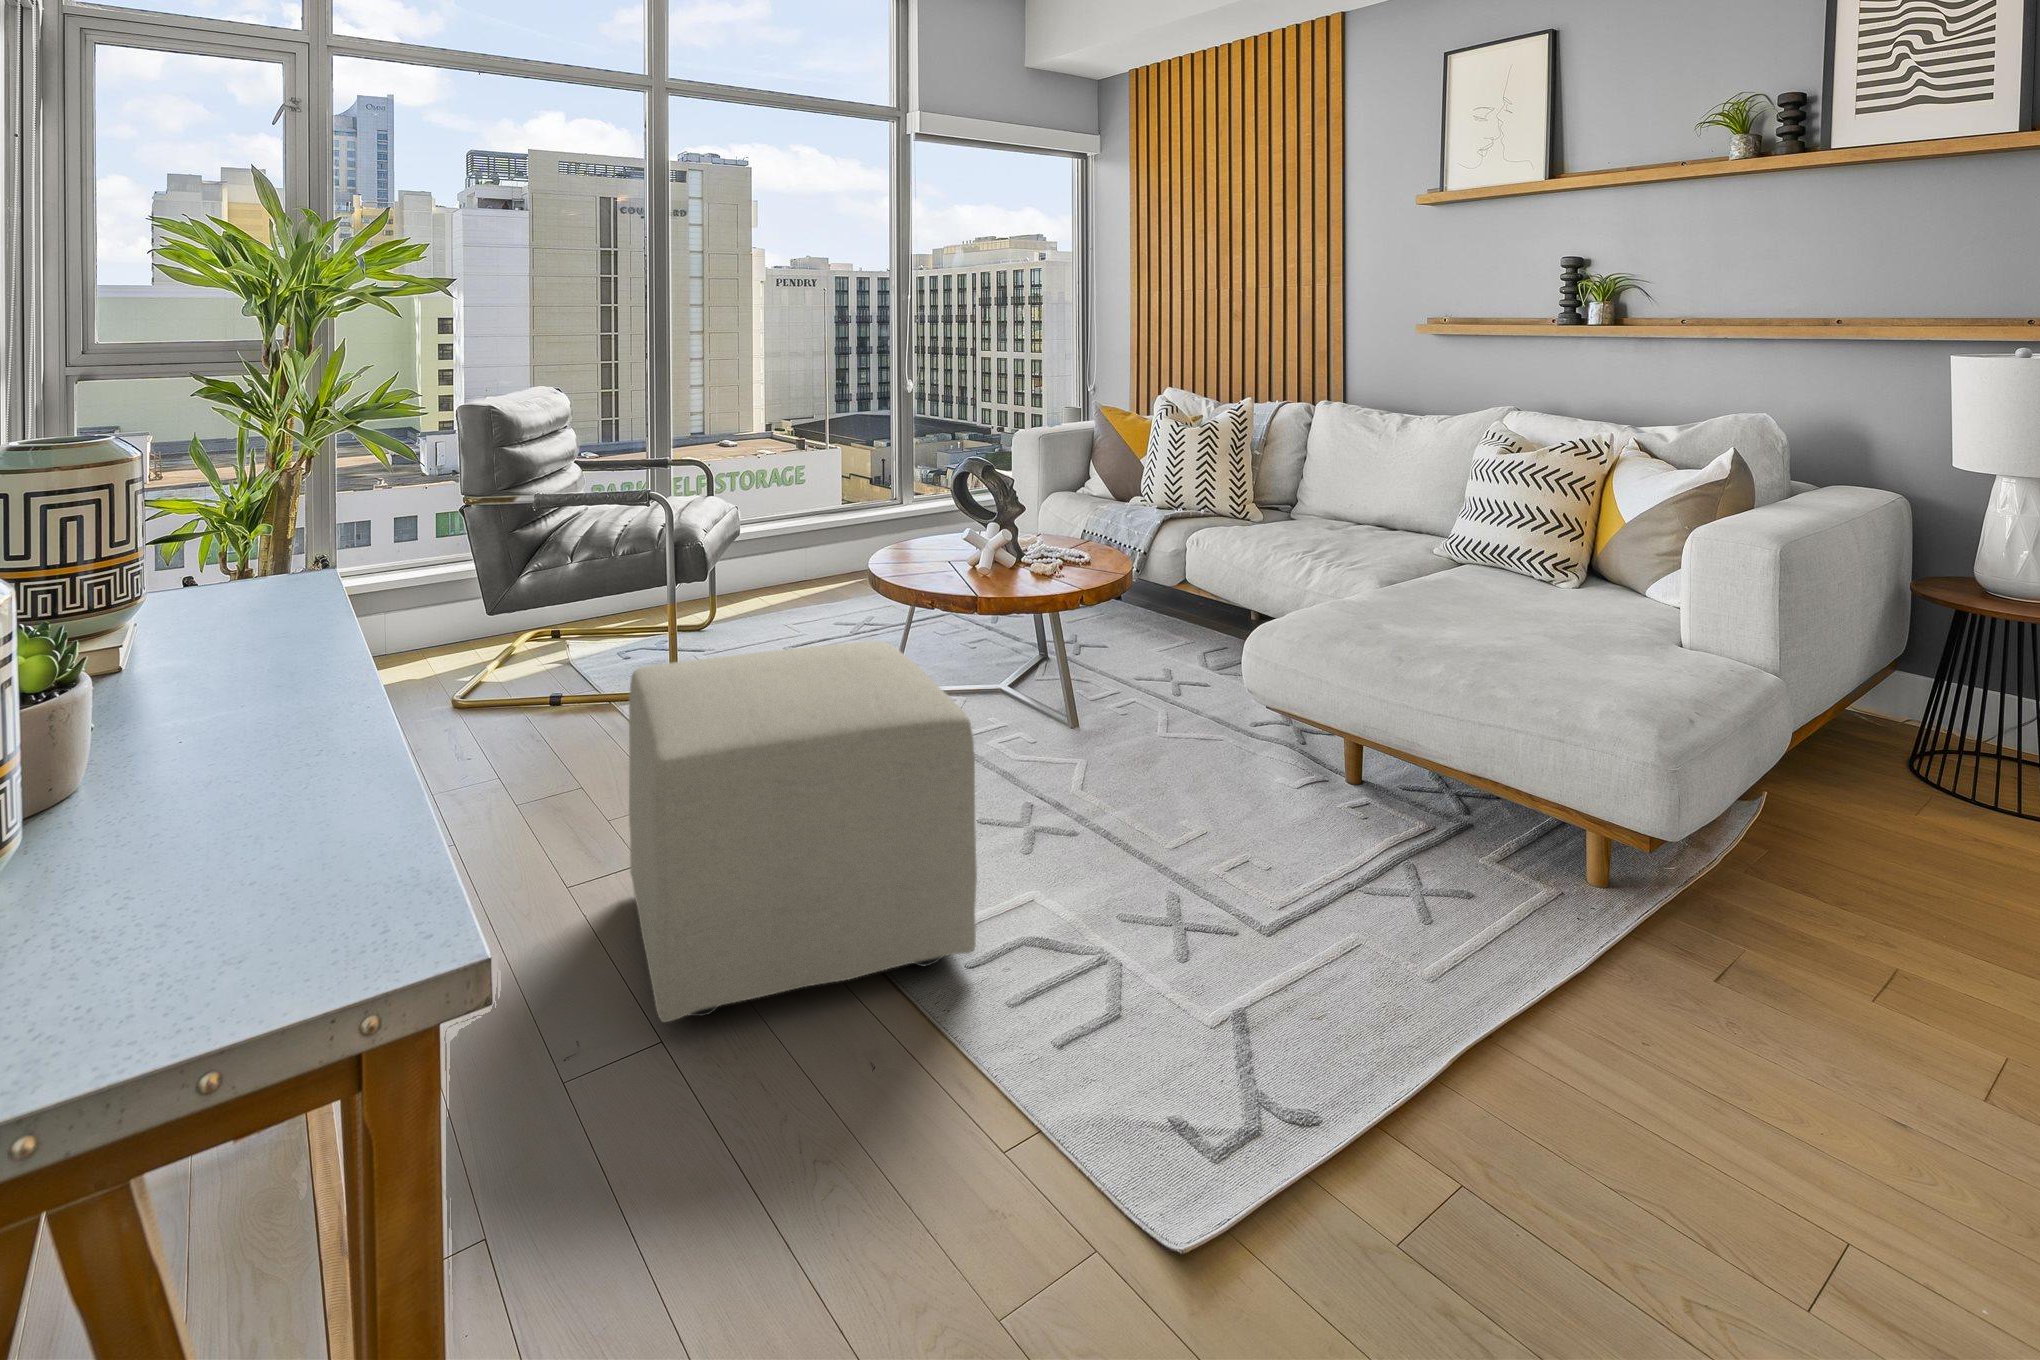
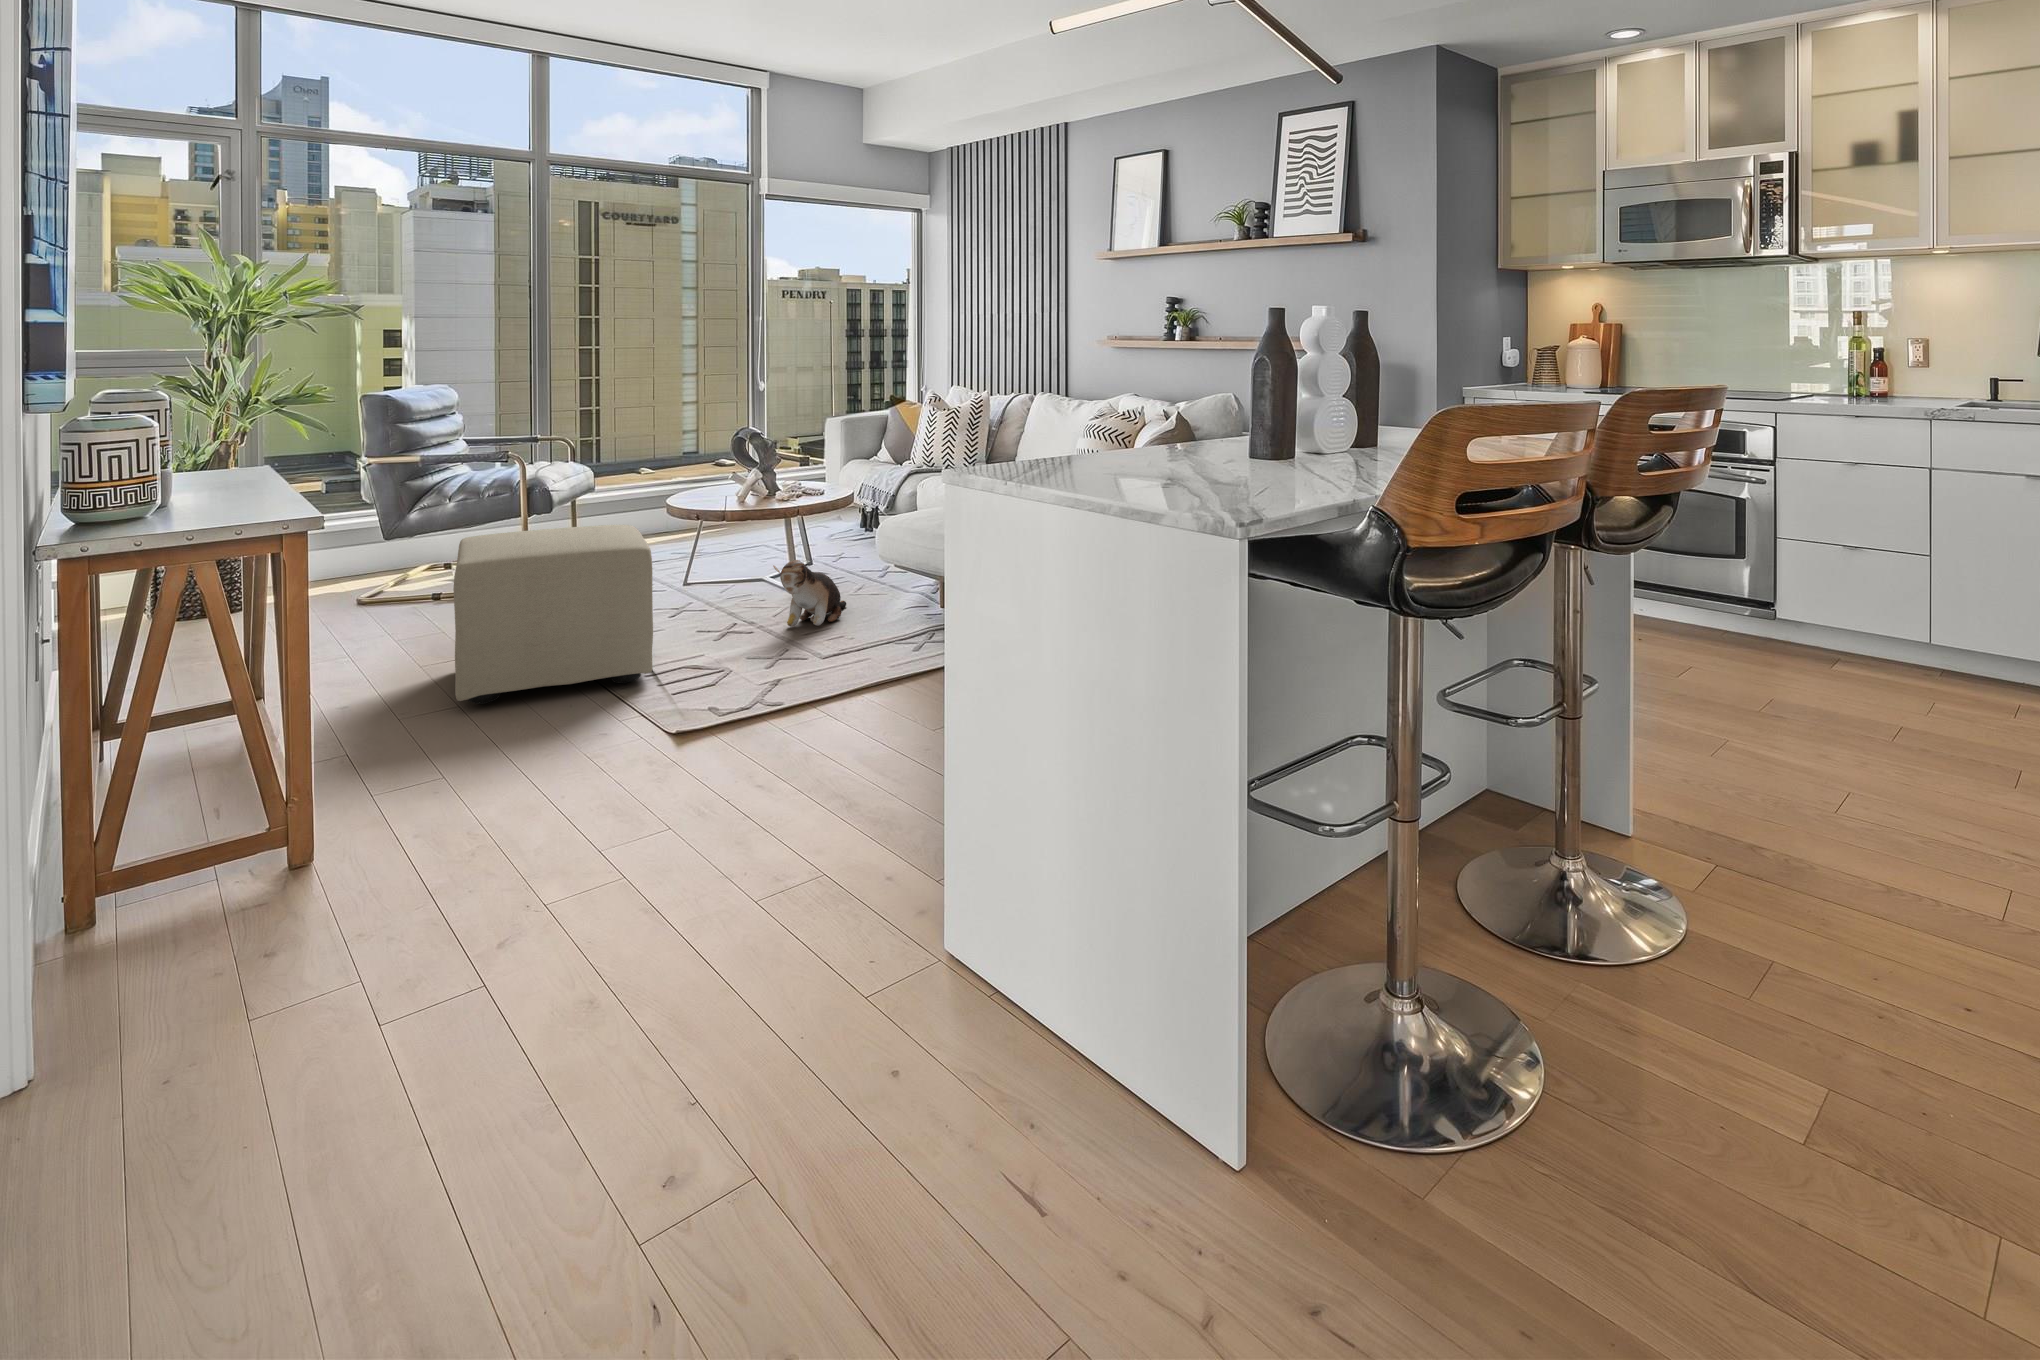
plush toy: none [1110,703,1198,816] -> present [773,560,846,627]

